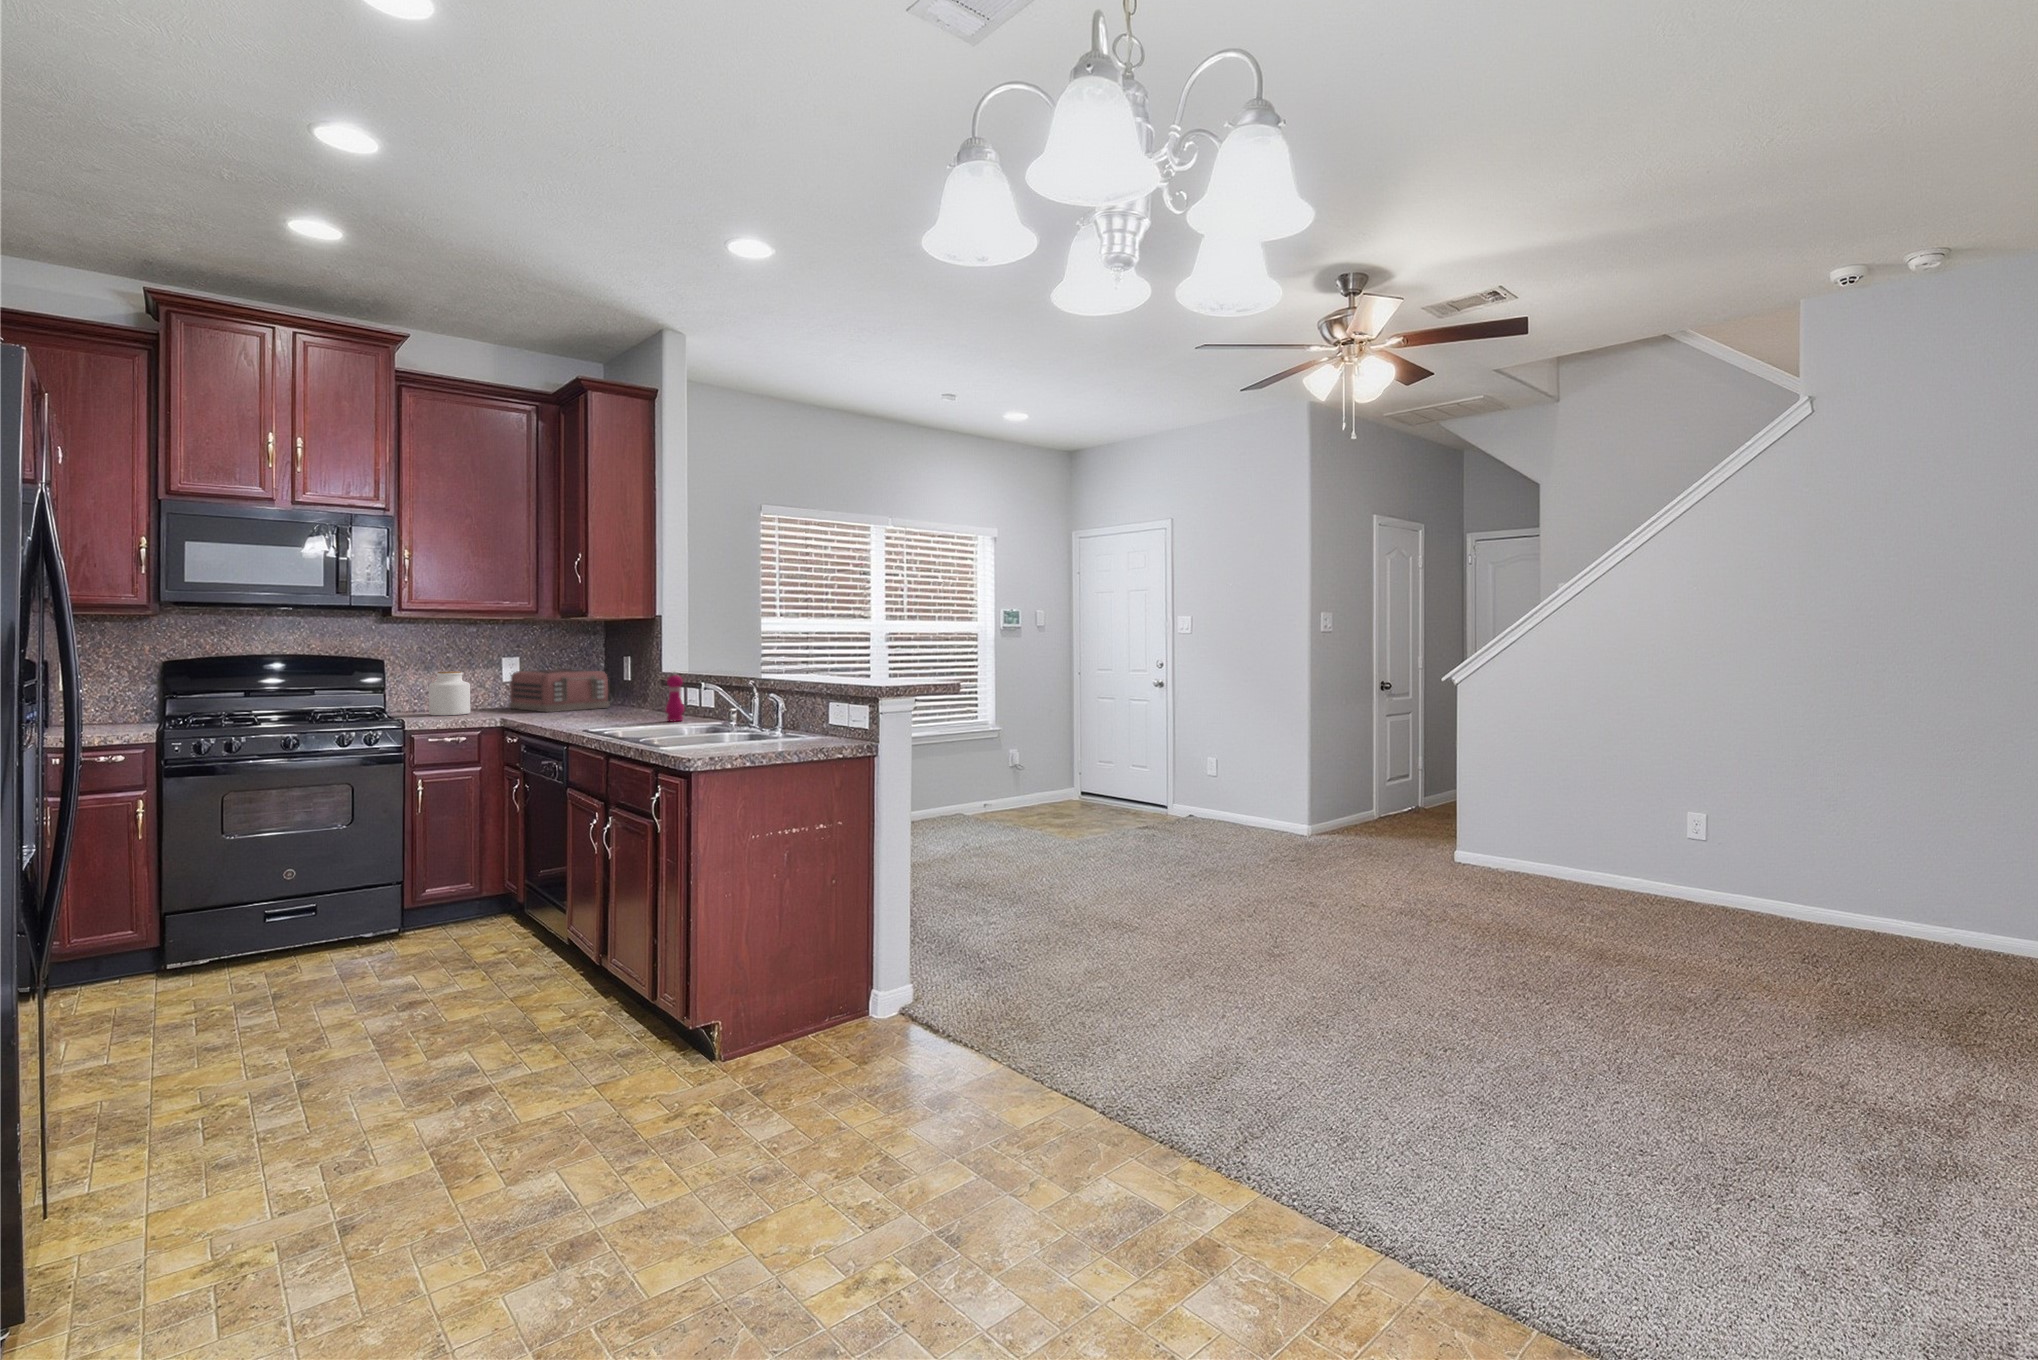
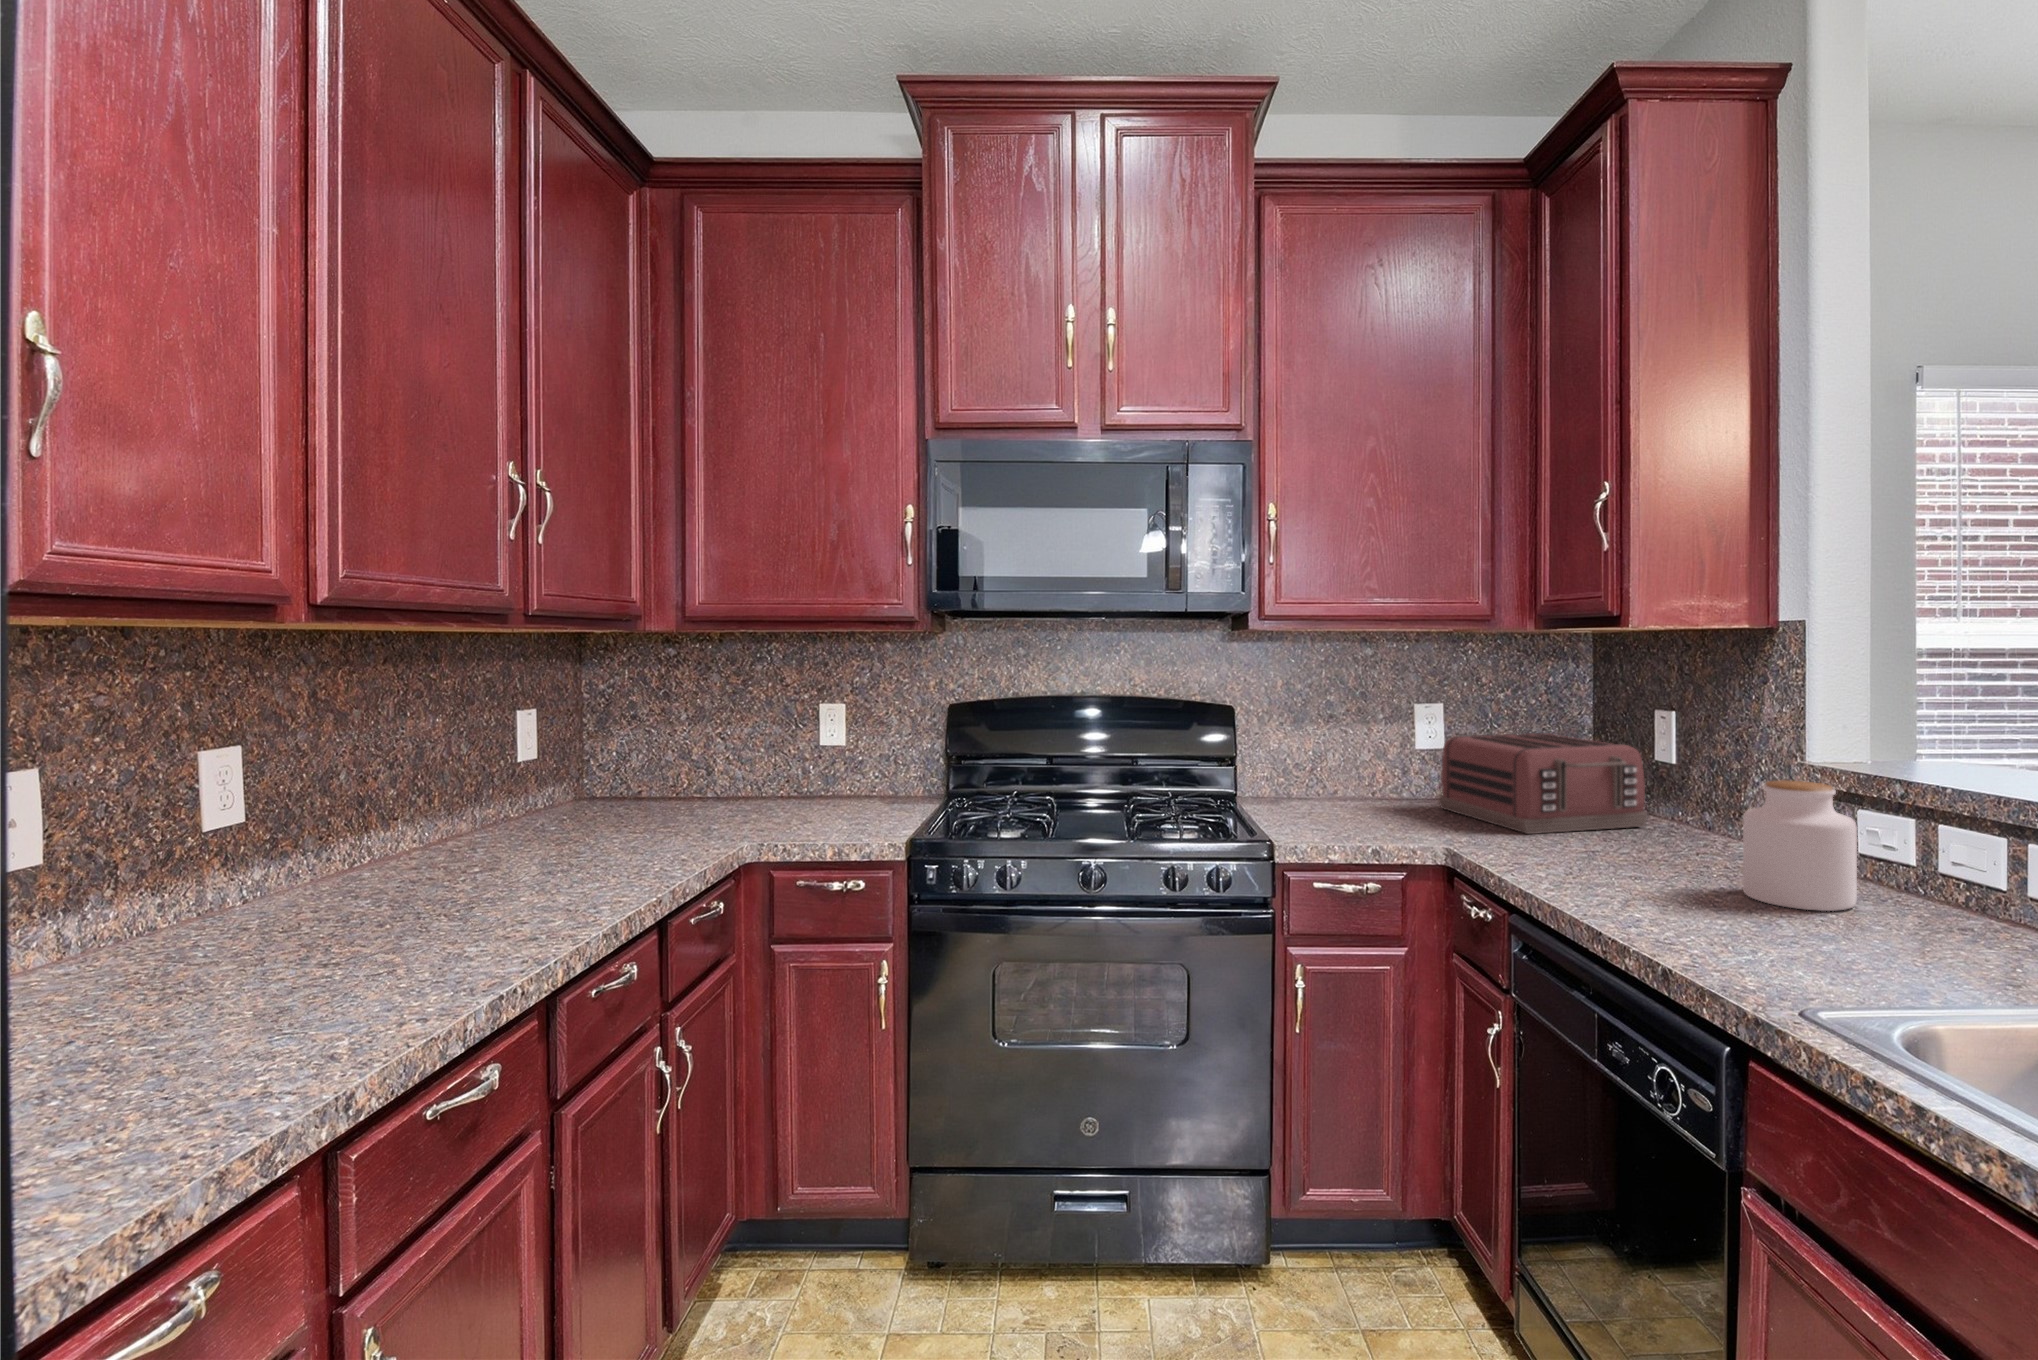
jar: present [429,671,470,716] -> present [1743,780,1857,911]
pepper mill: present [666,672,684,721] -> none [1922,795,1990,947]

